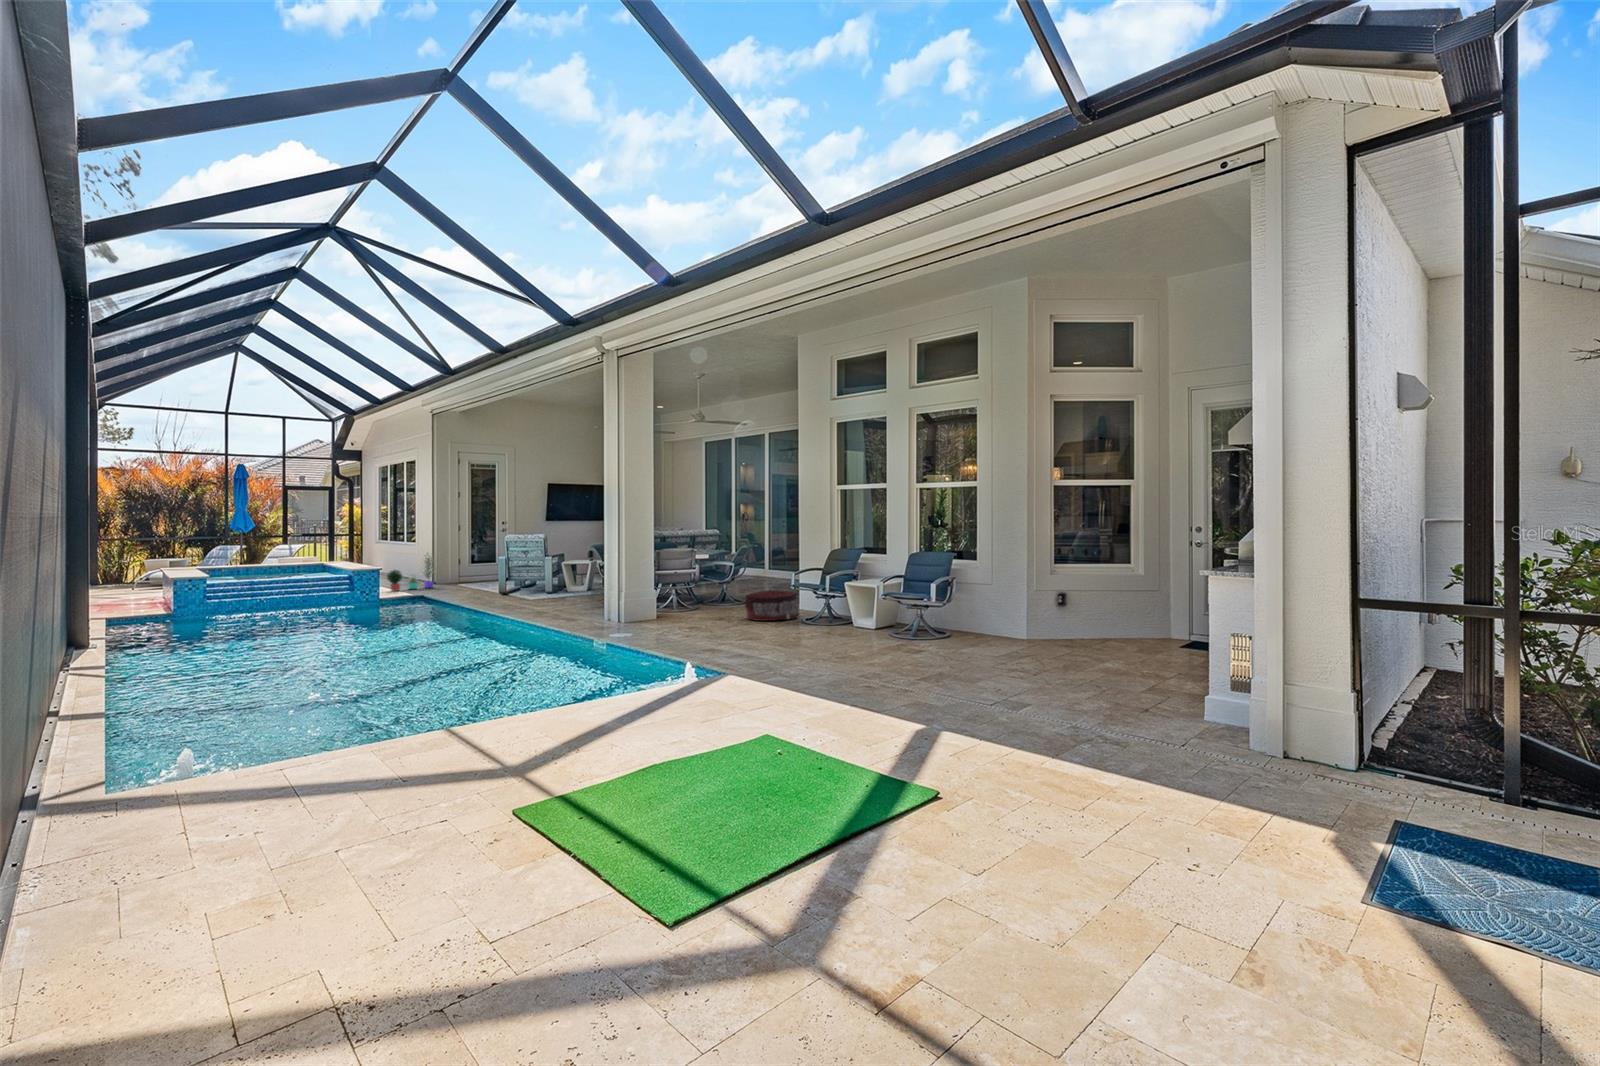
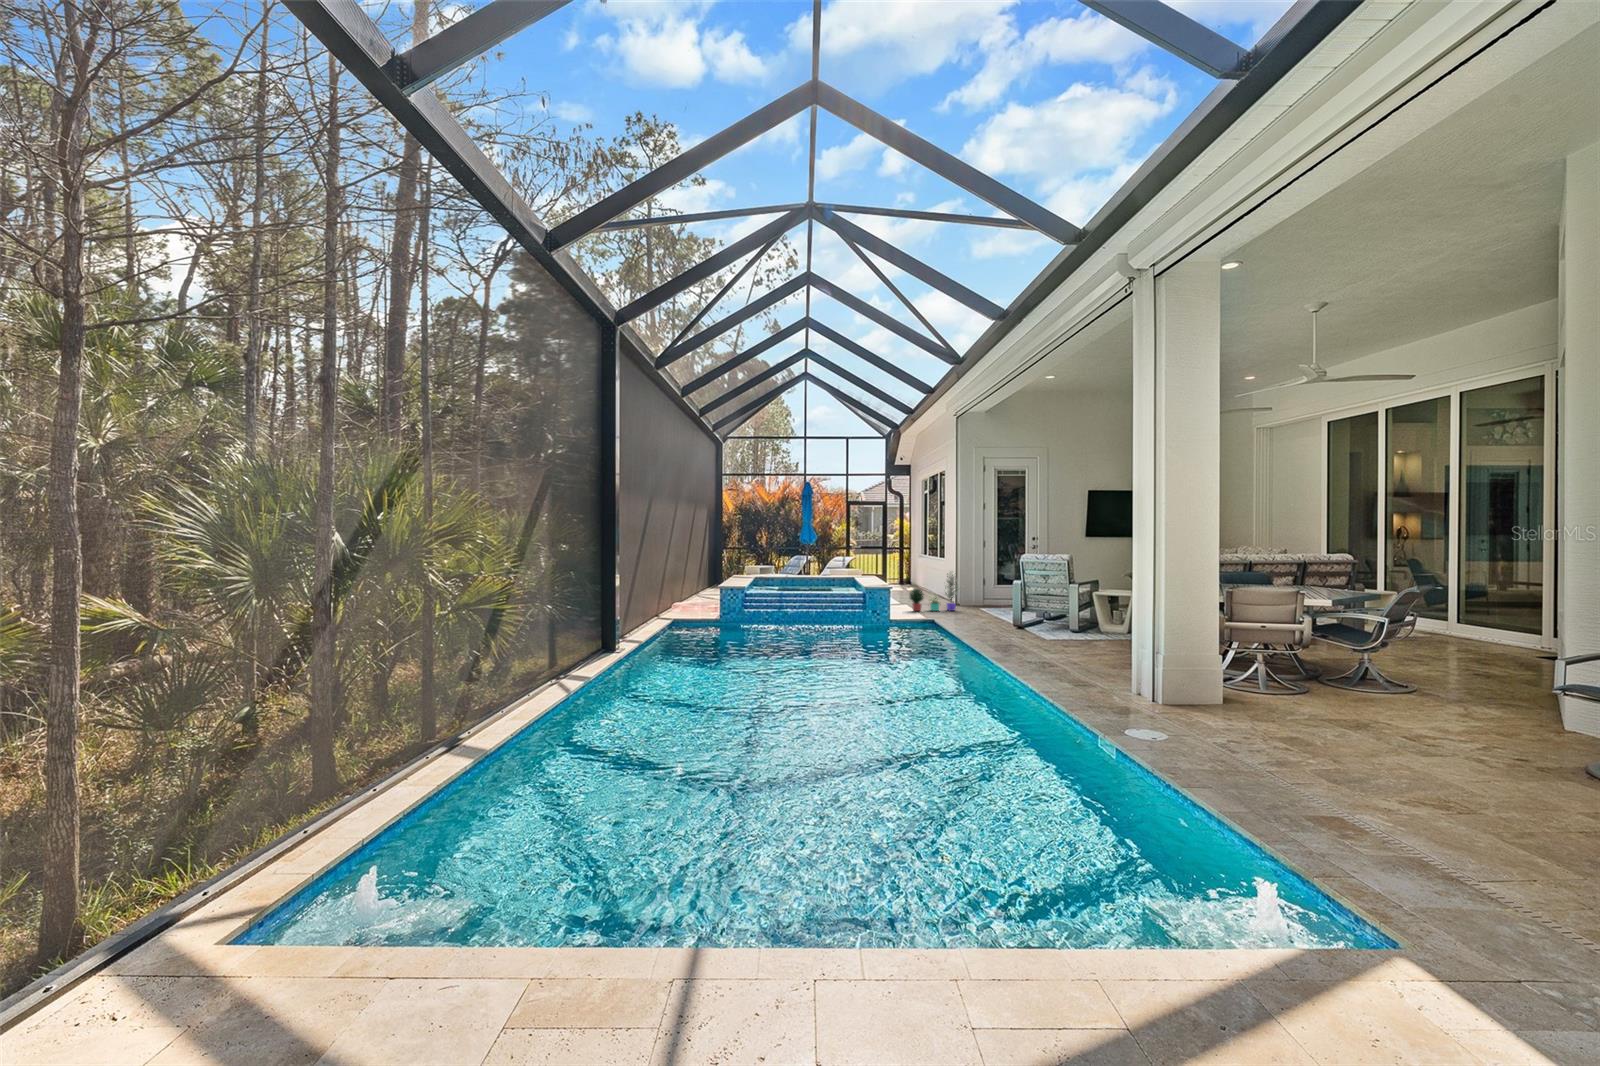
pouf: present [745,590,799,621] -> none [1413,680,1564,753]

